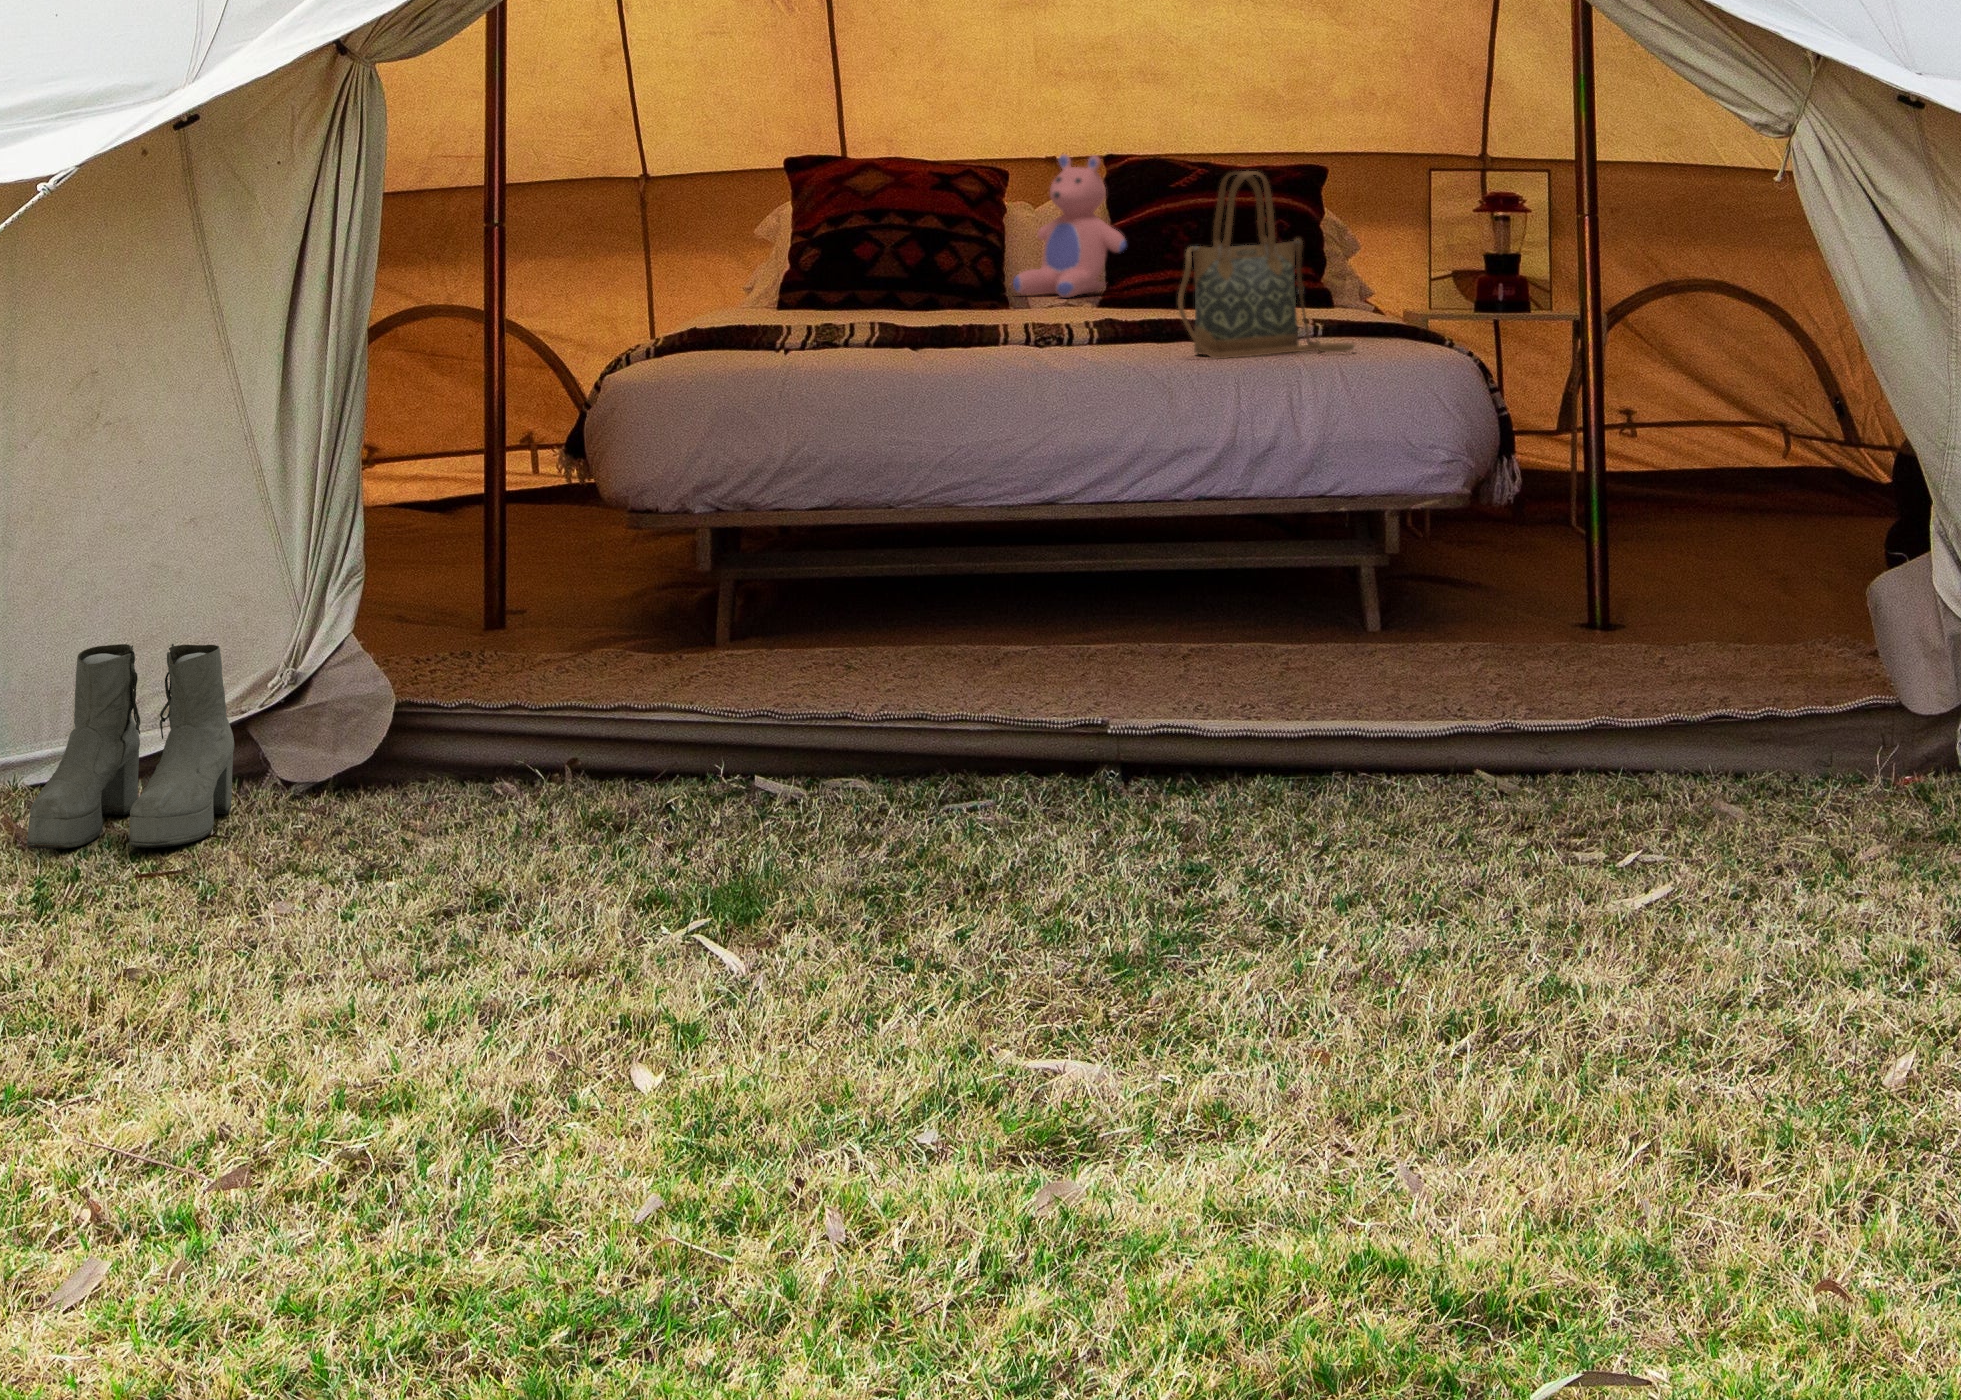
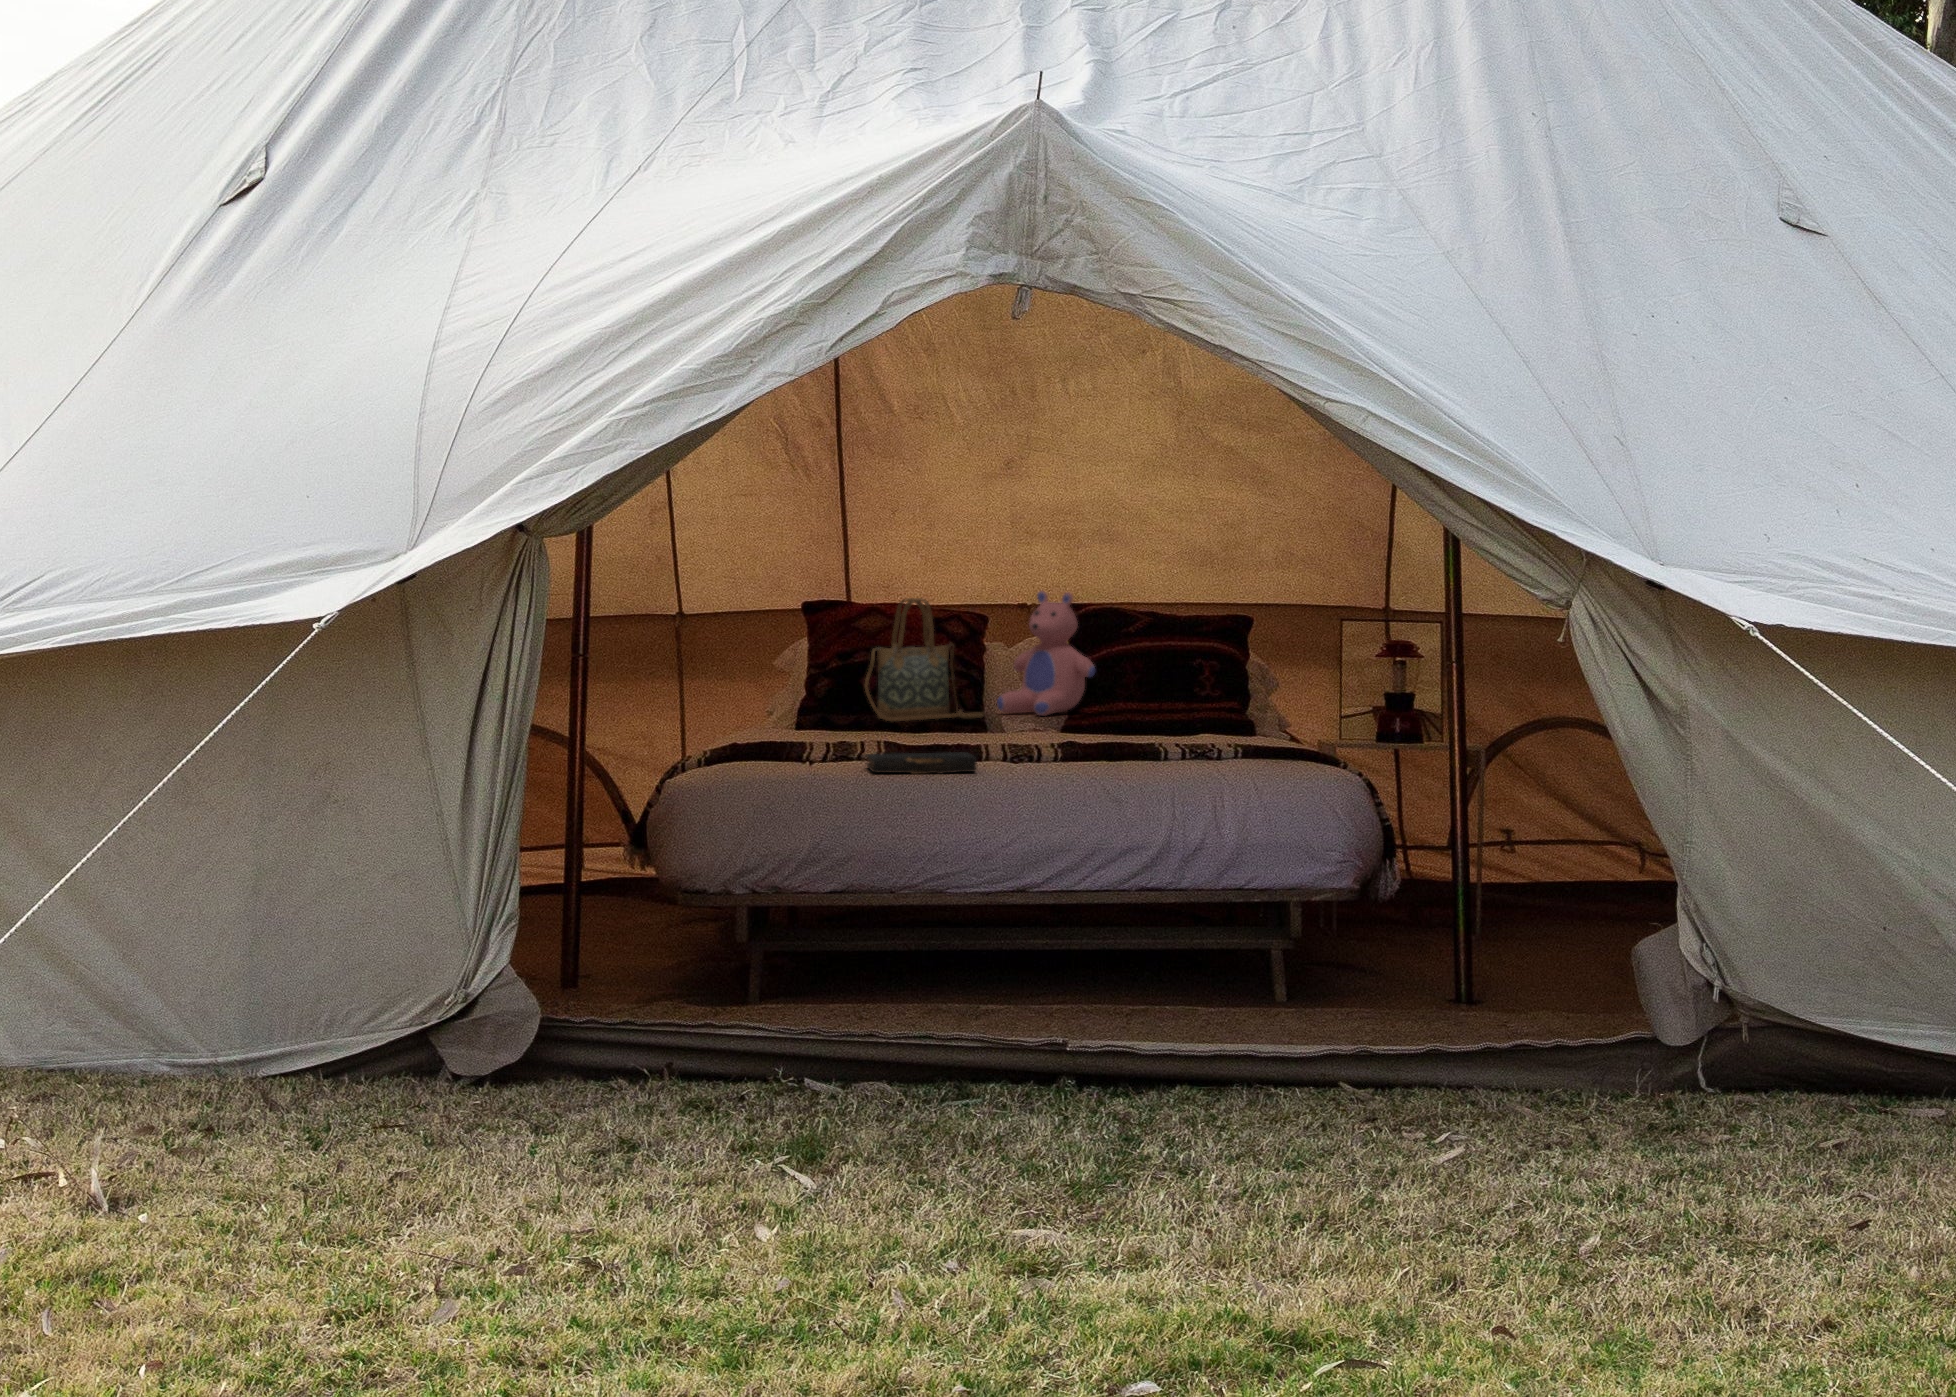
handbag: present [1178,171,1355,359] -> present [865,598,984,721]
book: none [847,341,985,369] -> present [866,752,977,774]
boots: present [27,644,234,849] -> none [288,971,428,1116]

